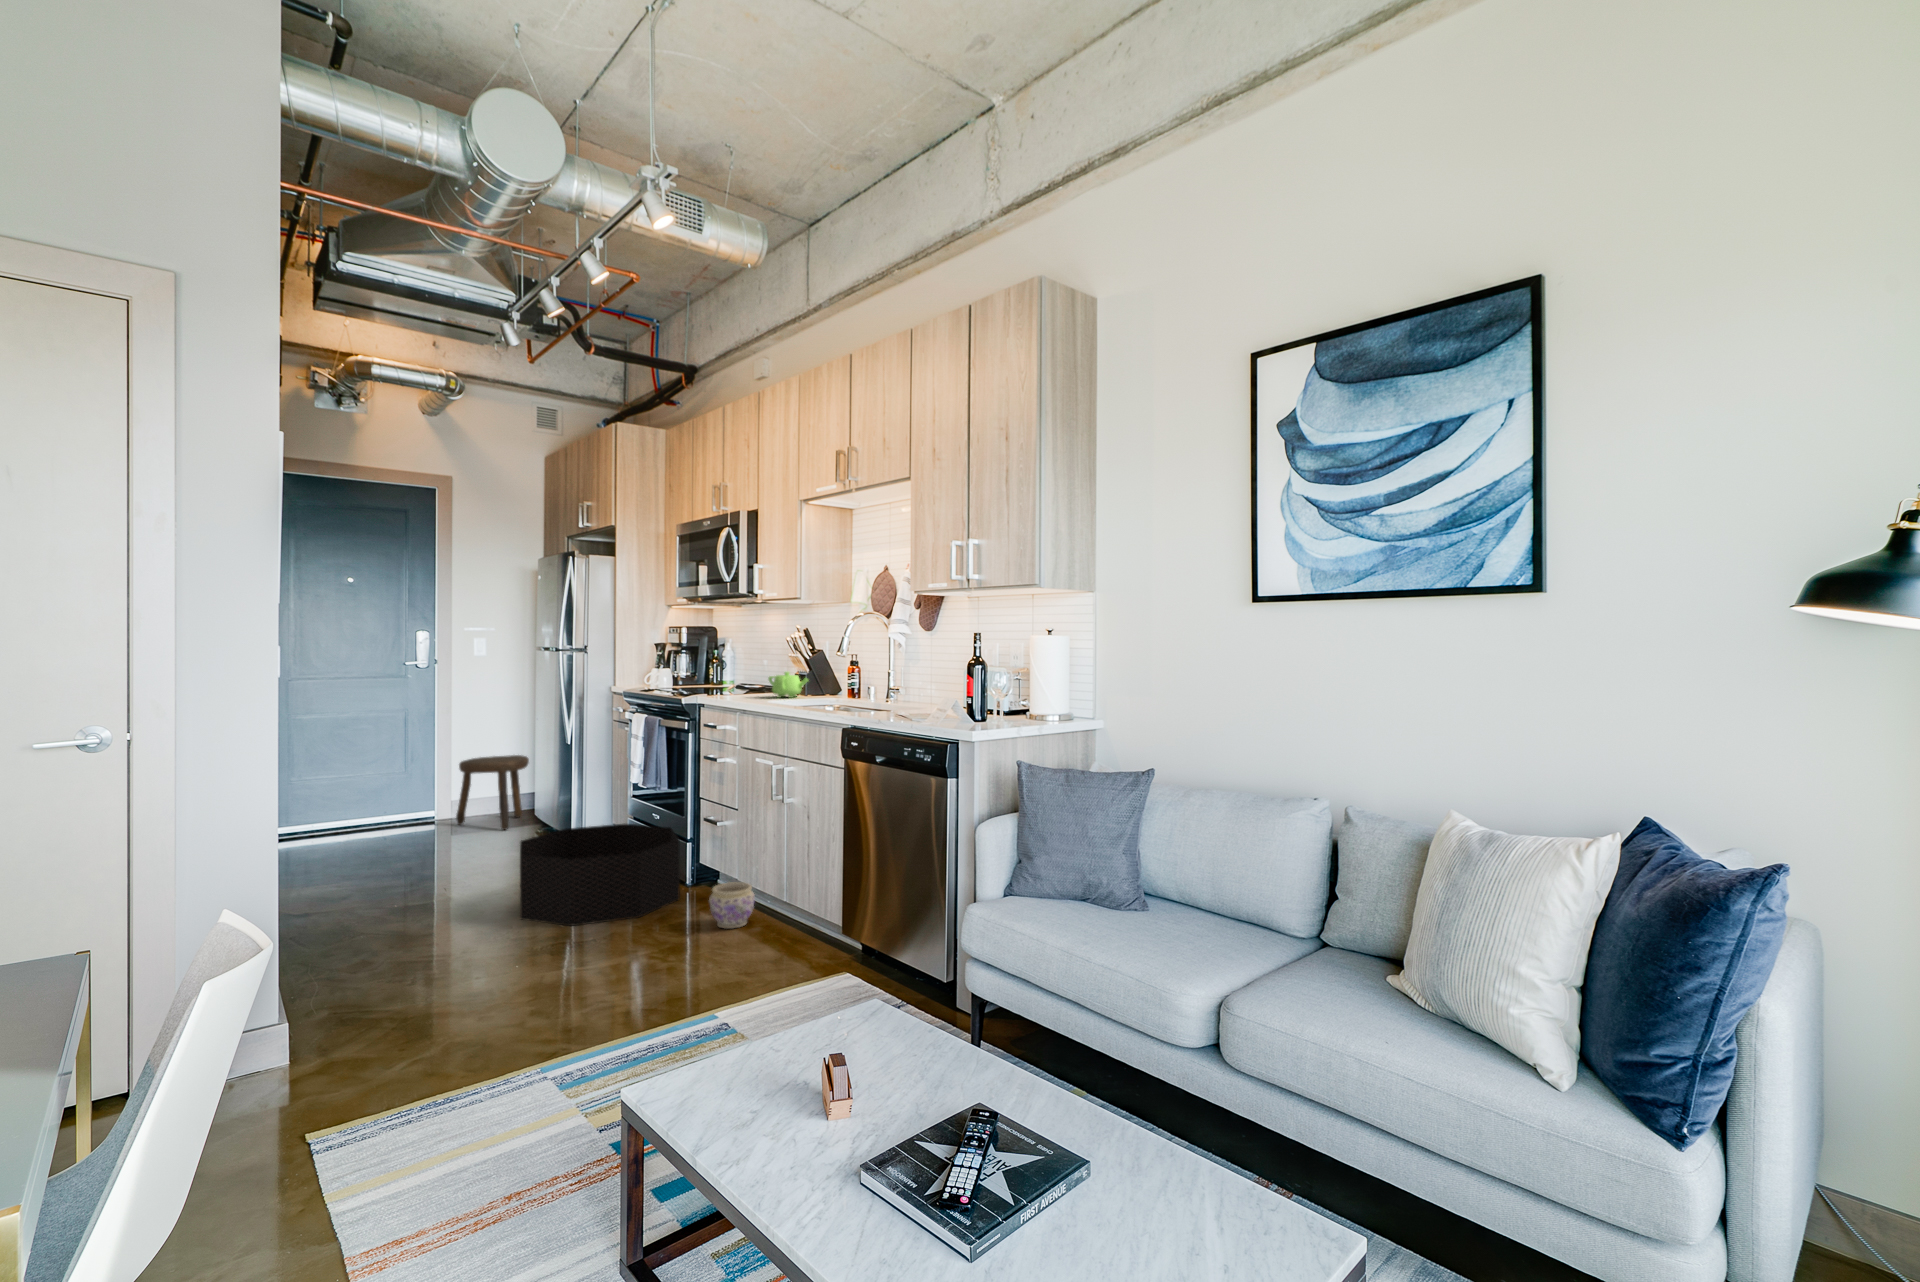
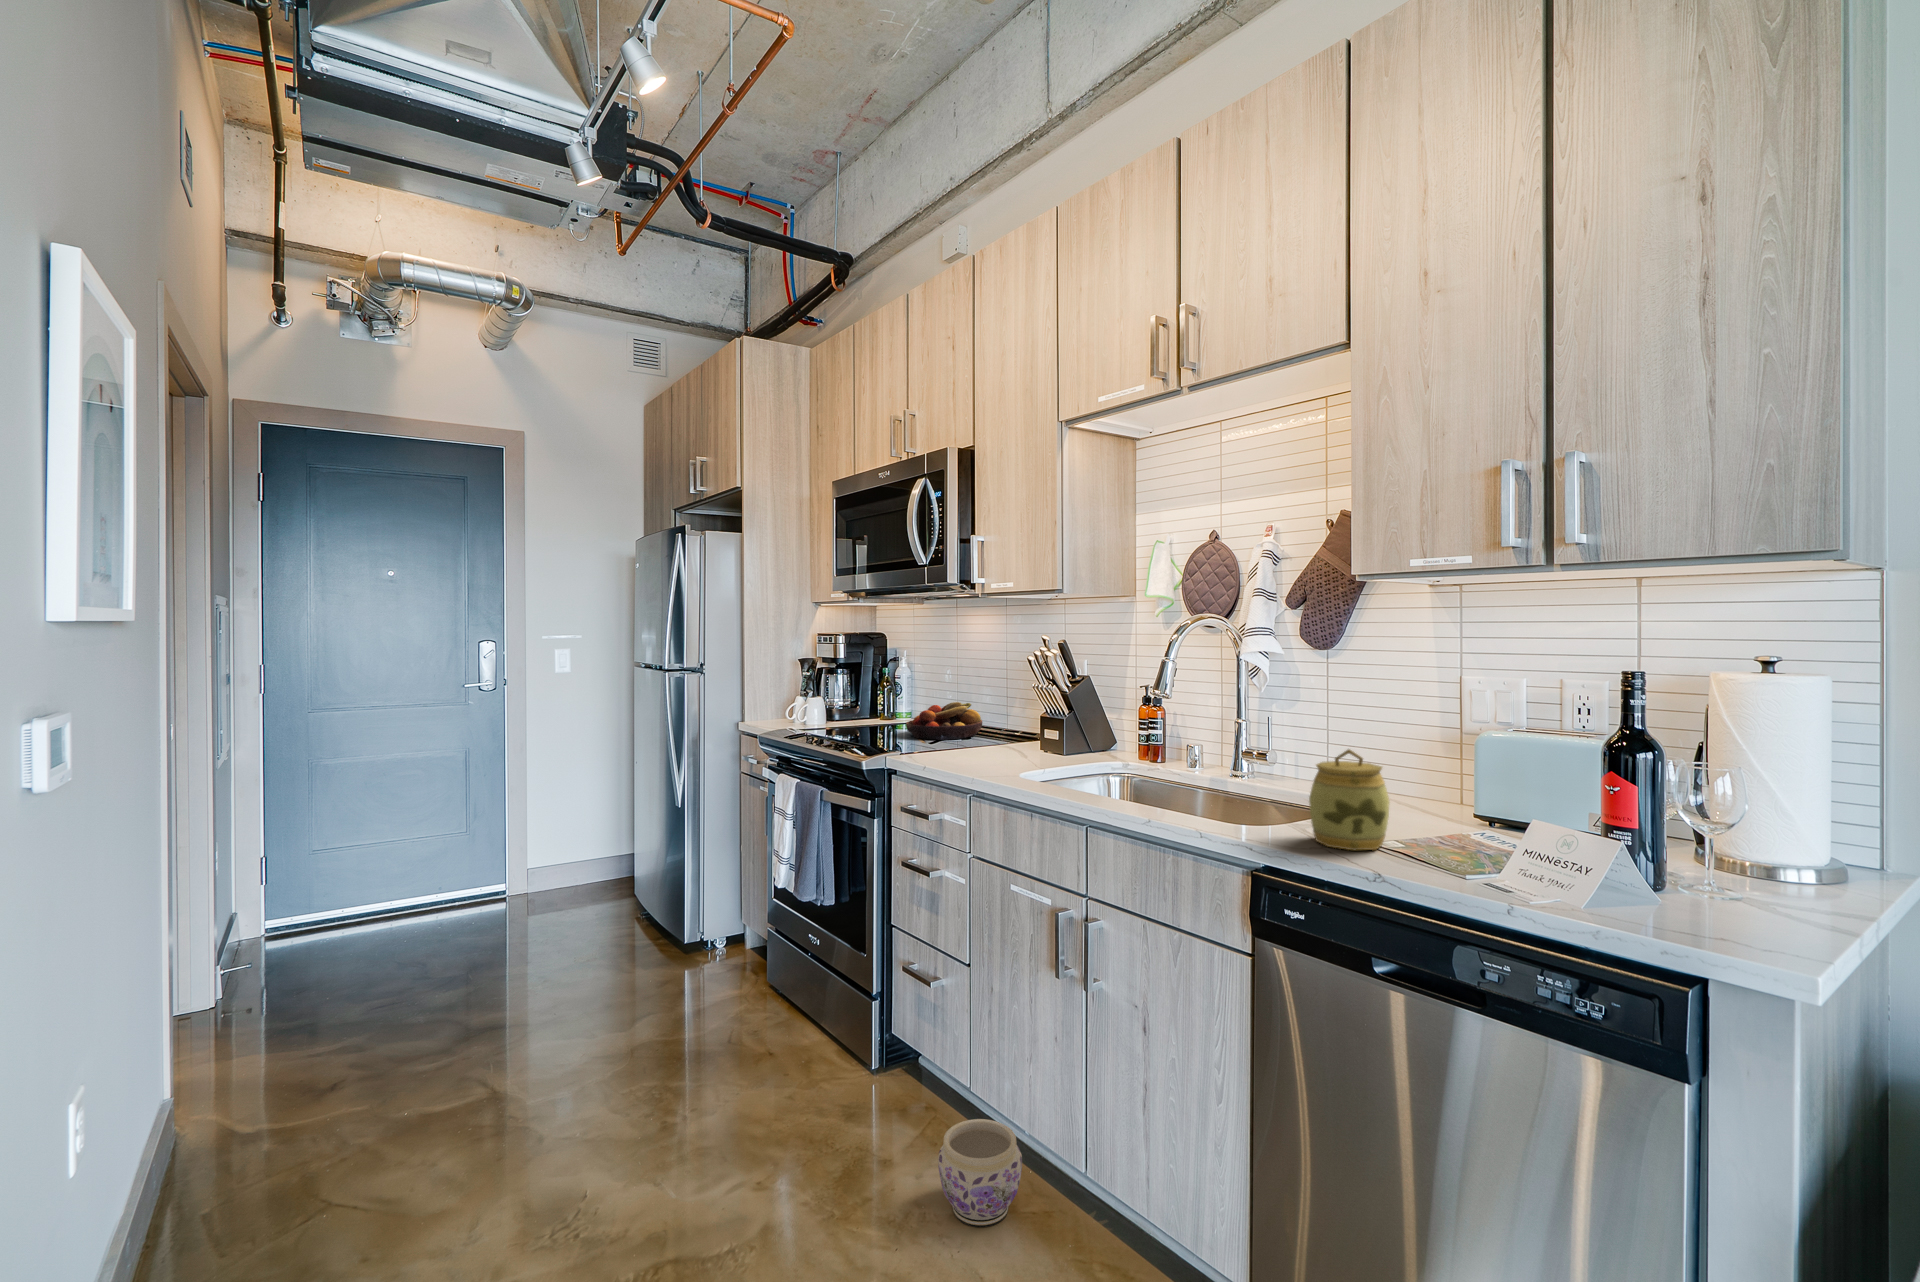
fruit bowl: none [720,669,770,692] -> present [906,702,982,740]
teapot: present [768,672,808,698] -> none [1001,715,1072,760]
jar: none [873,673,906,717] -> present [1309,749,1390,850]
stool: present [456,755,529,830] -> none [533,808,628,918]
basket: present [520,824,680,926] -> none [597,958,867,1200]

